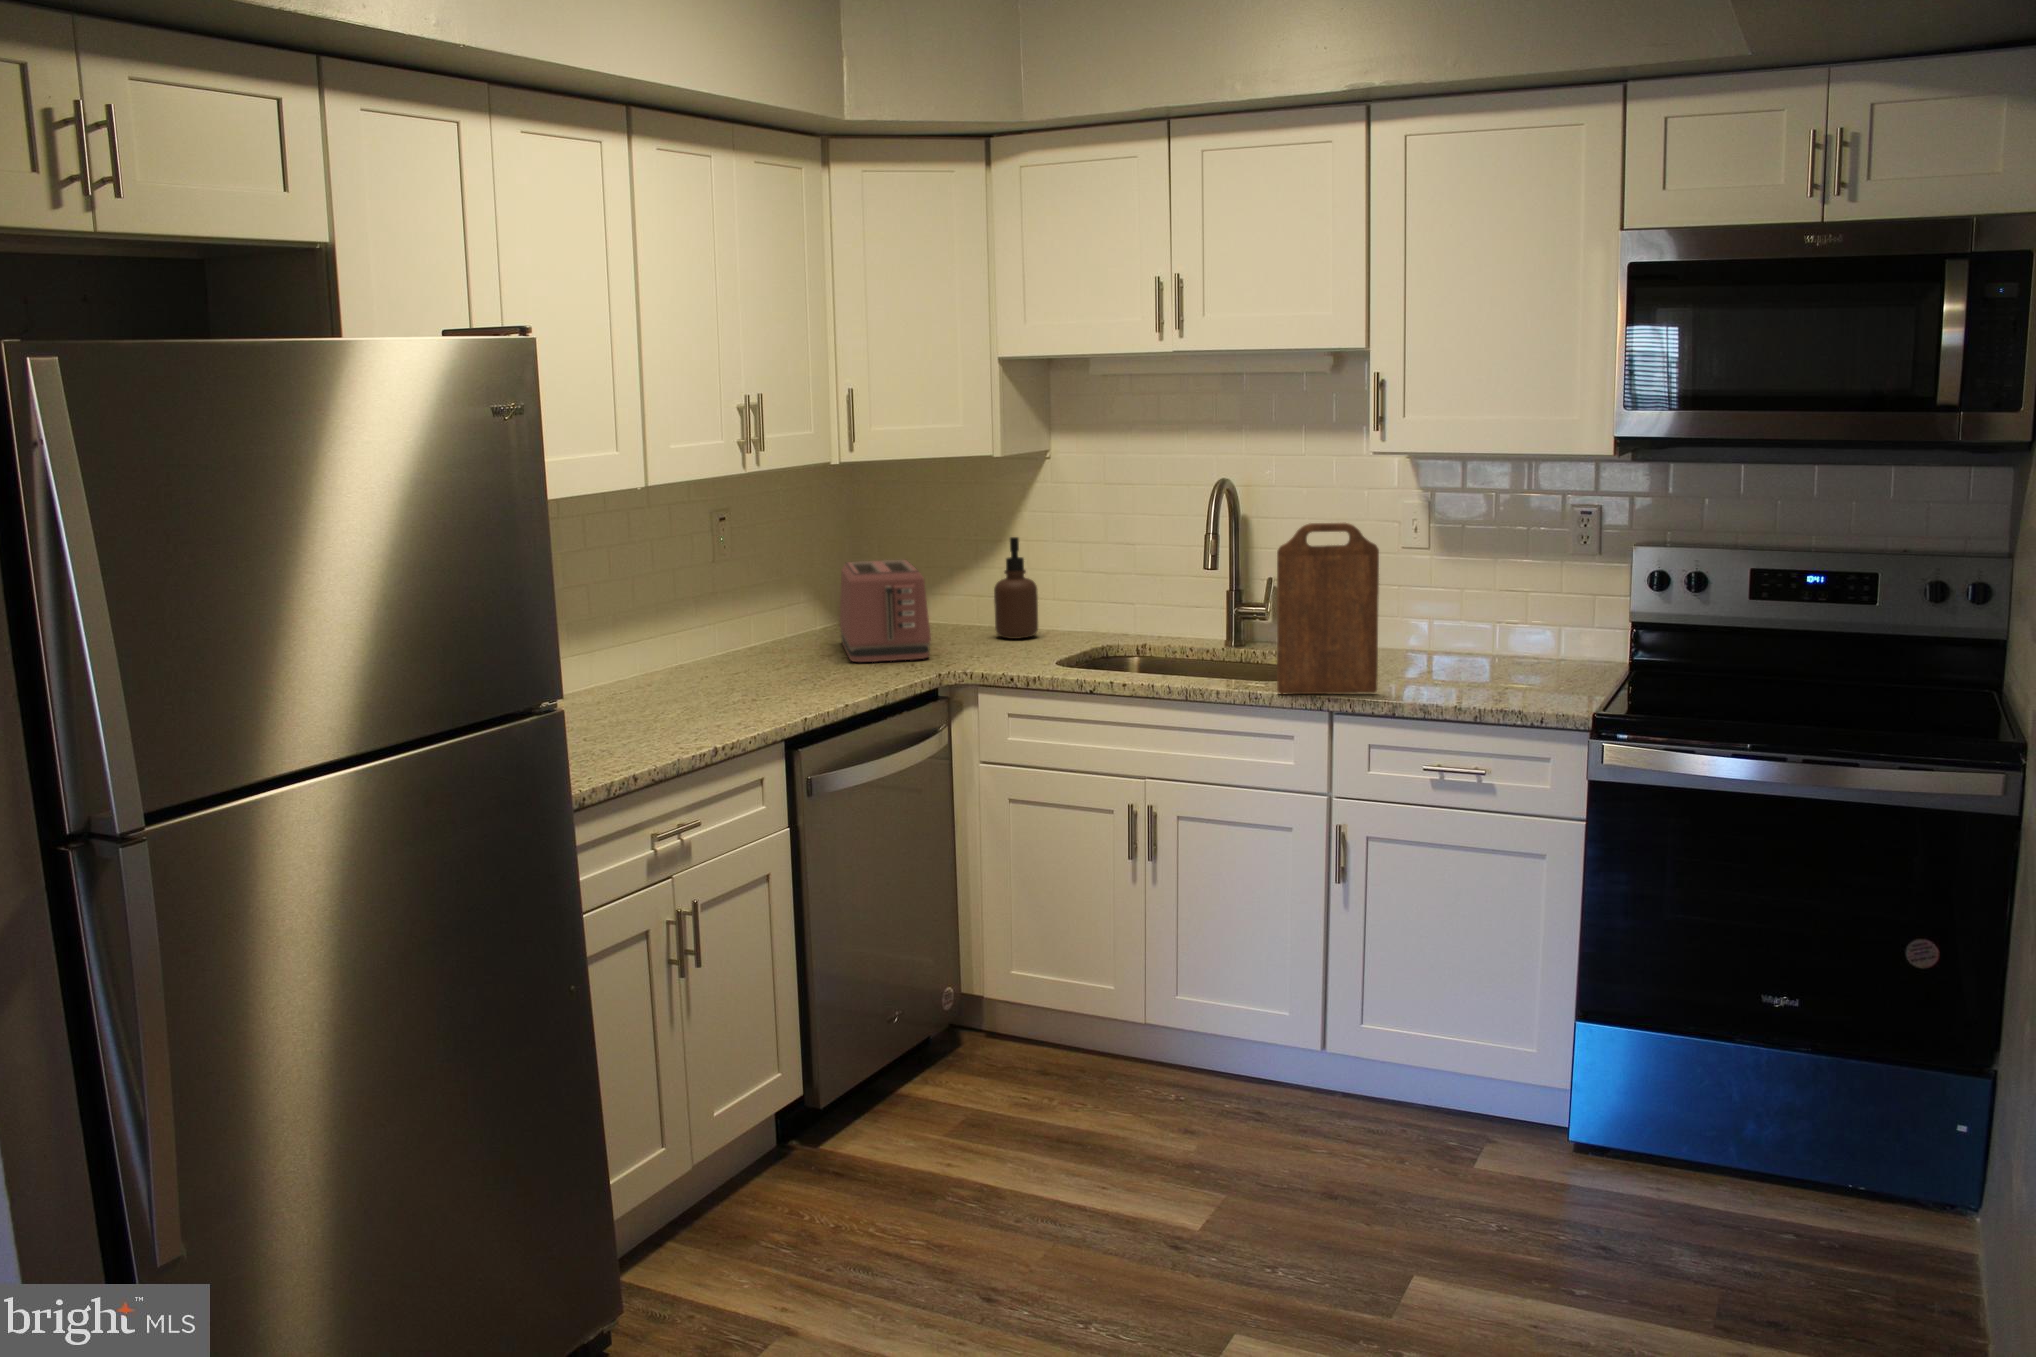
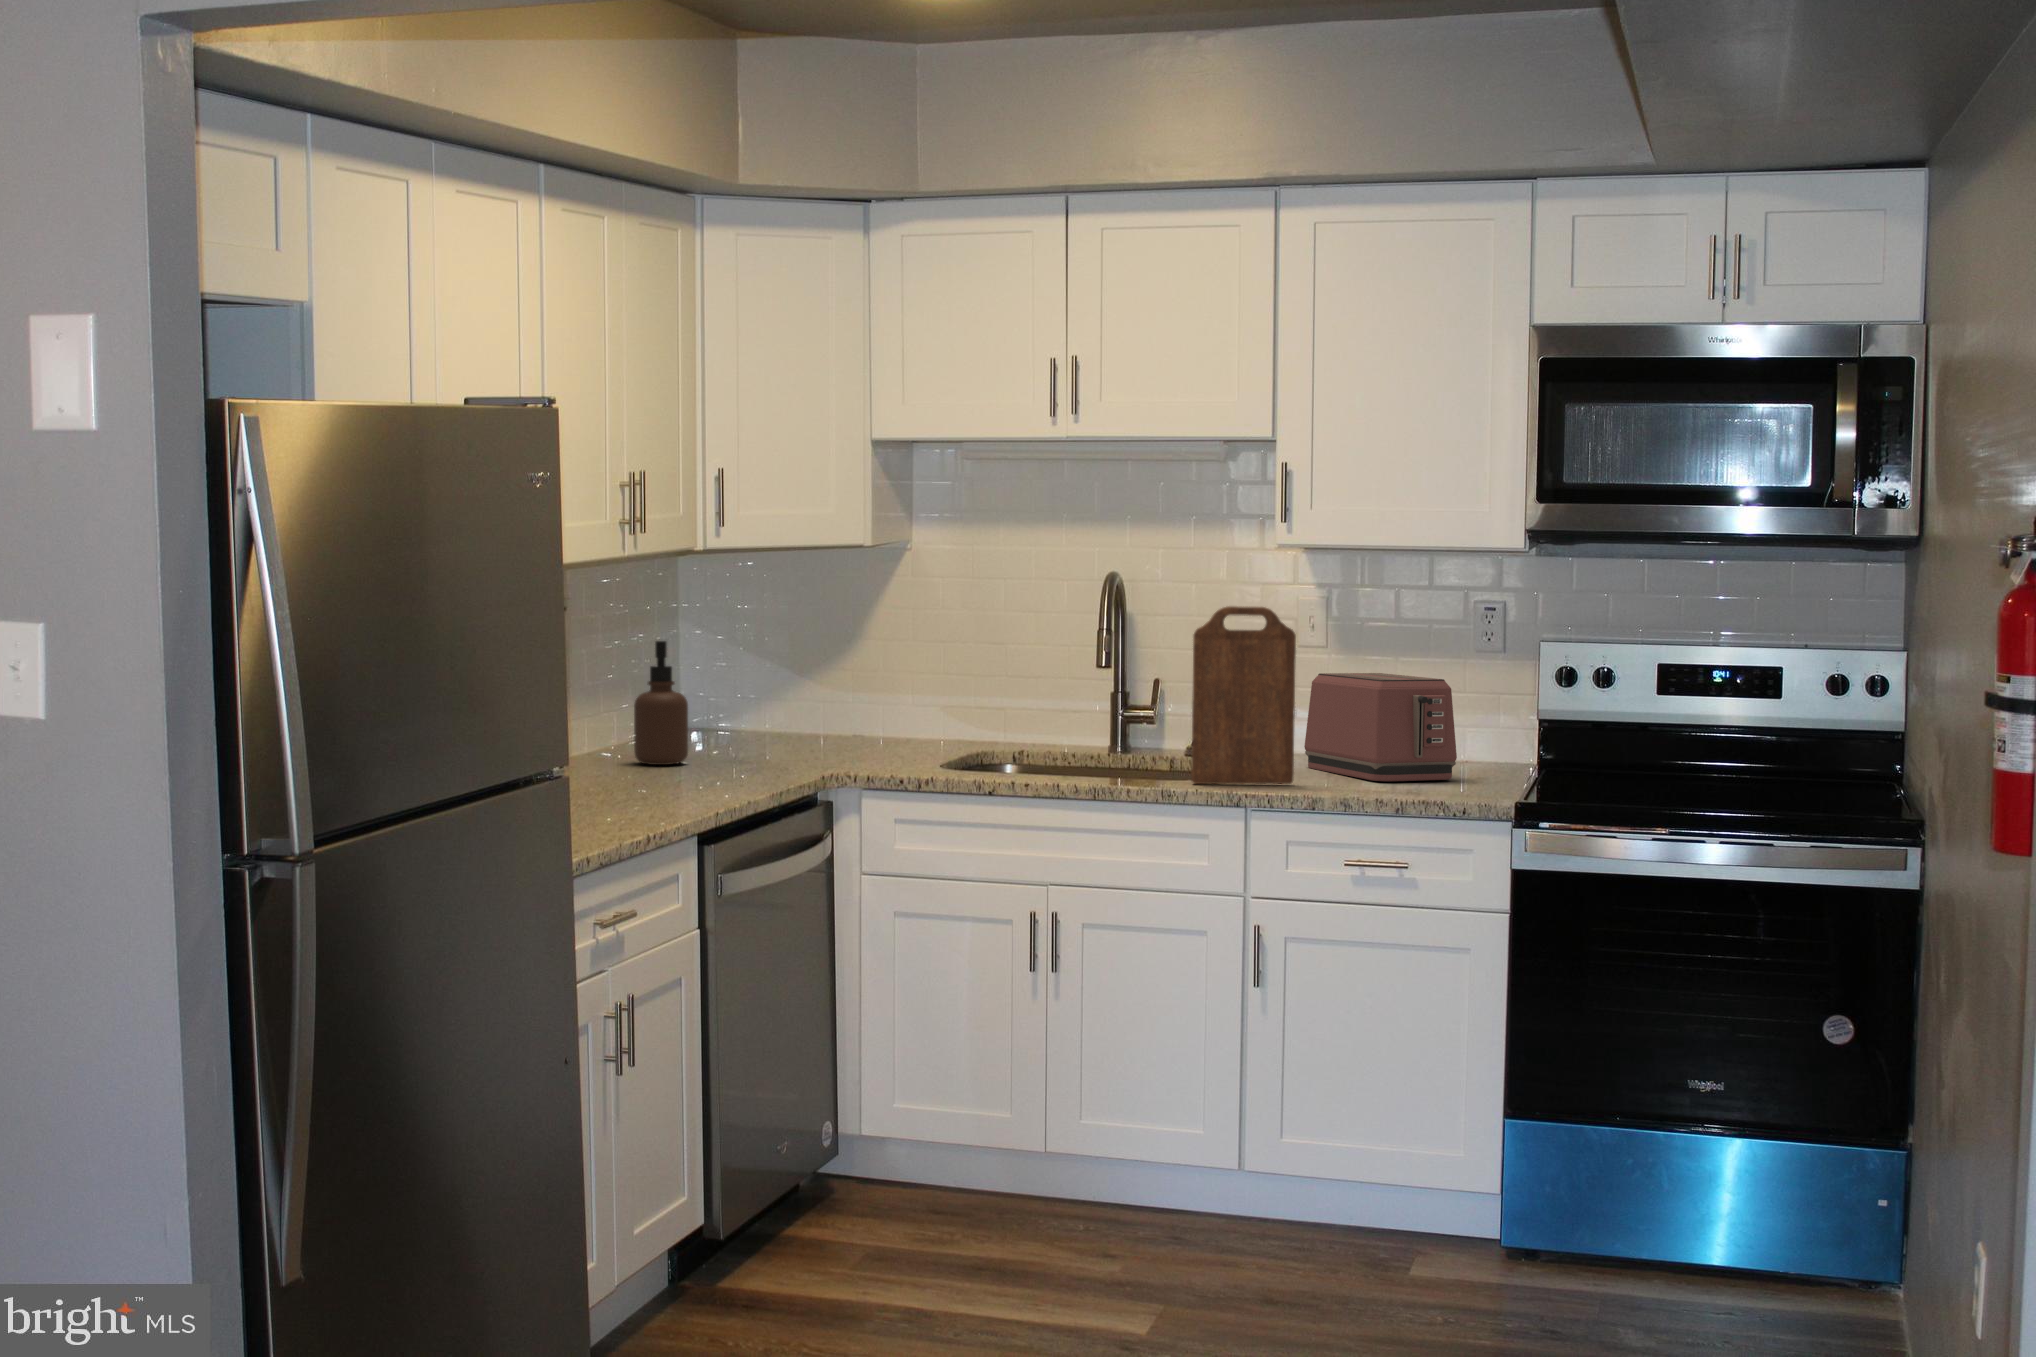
soap dispenser: present [994,537,1038,639] -> present [634,641,688,765]
toaster: present [840,560,931,662] -> present [1304,673,1457,781]

